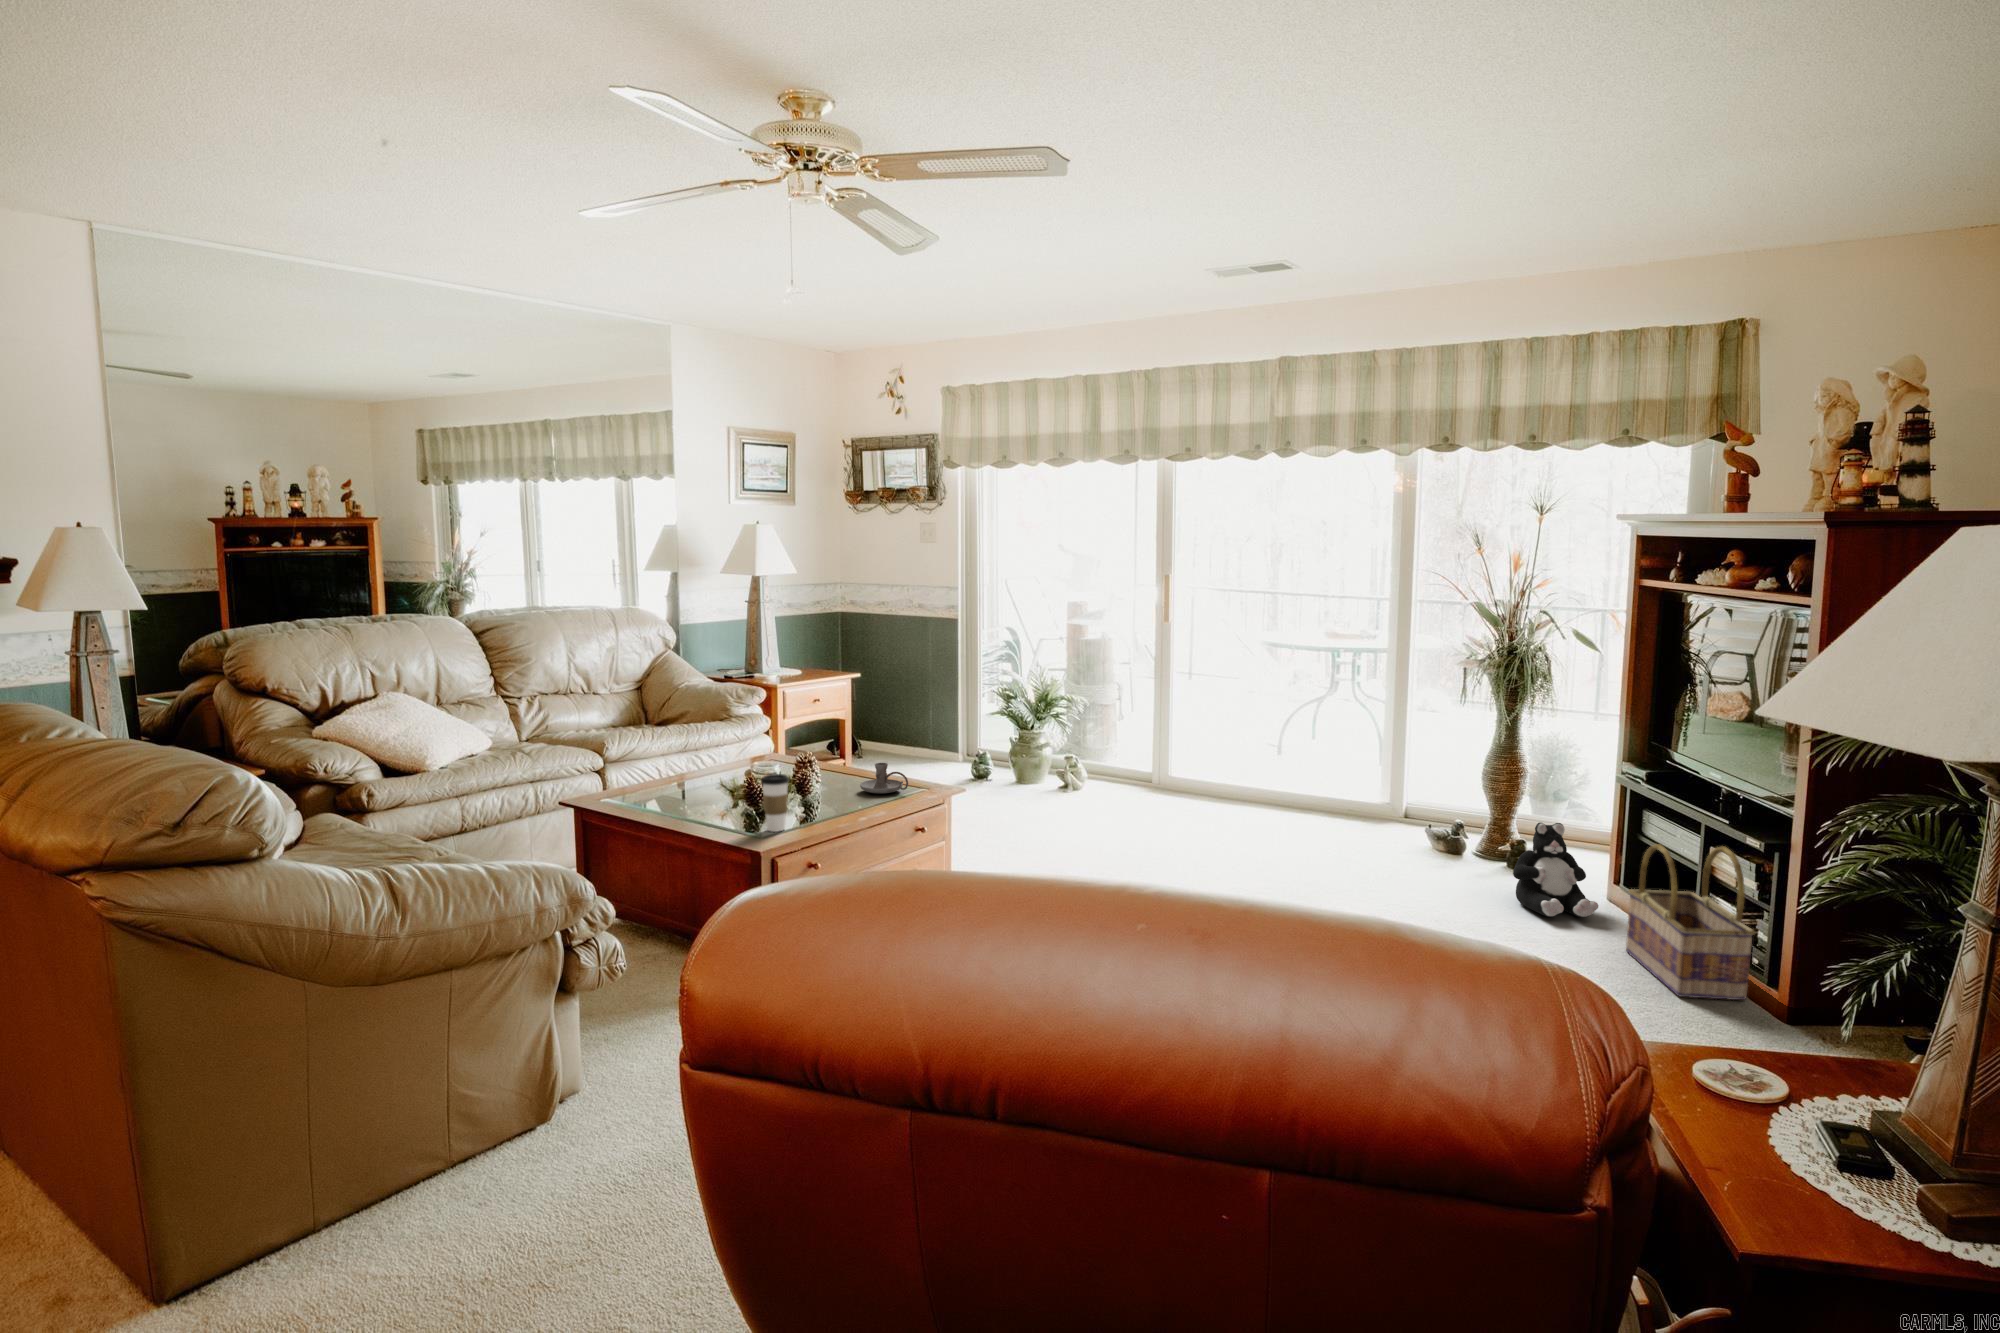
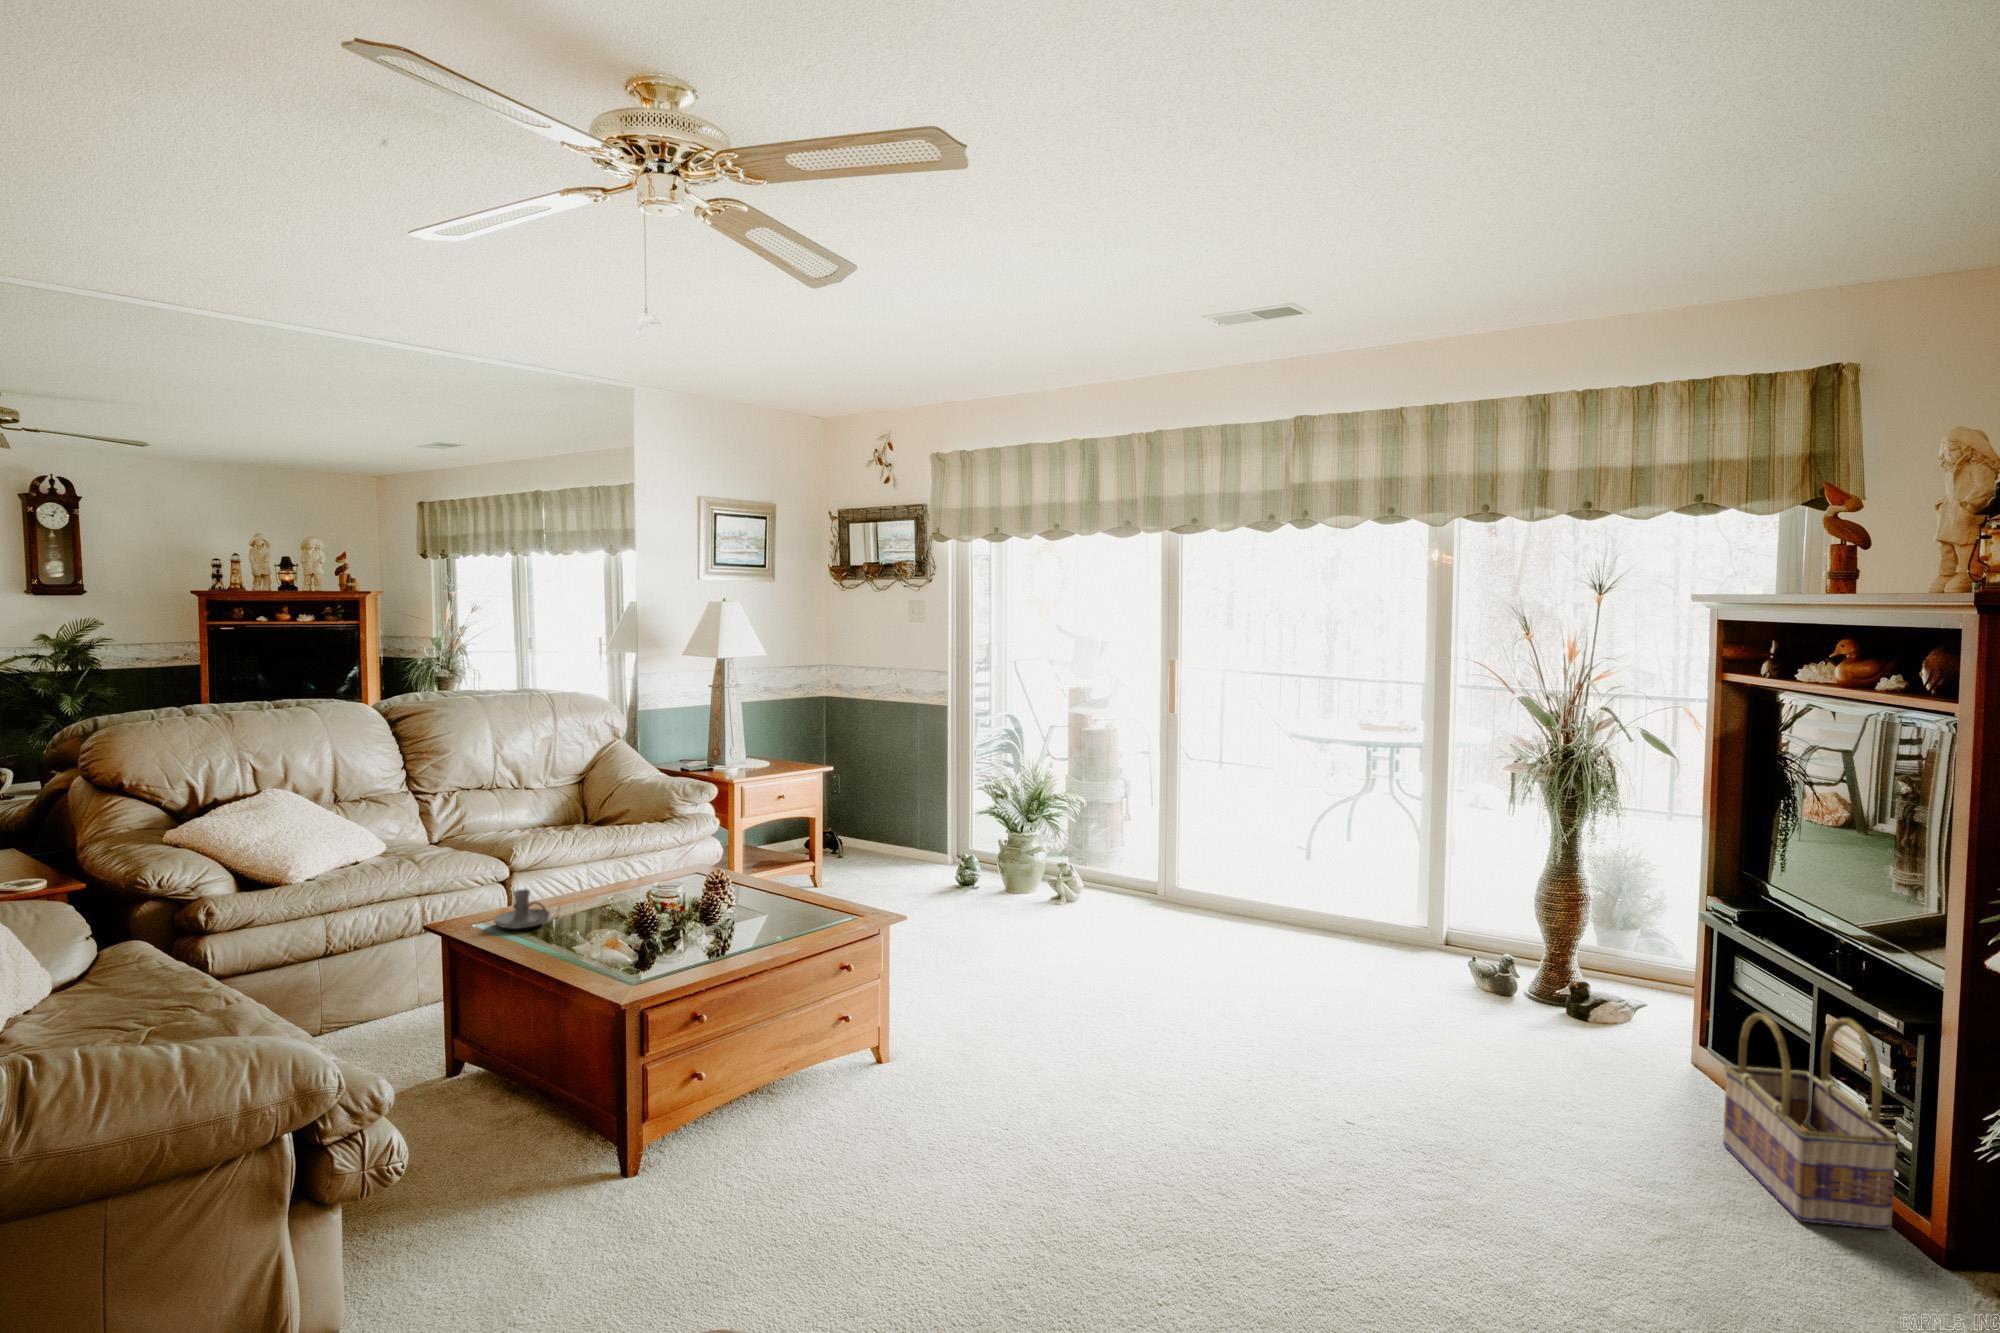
candle holder: present [860,763,908,794] -> present [494,889,550,929]
coffee cup: present [761,774,789,832] -> none [635,904,670,976]
plush toy: present [1513,823,1598,917] -> none [1575,968,1685,1092]

